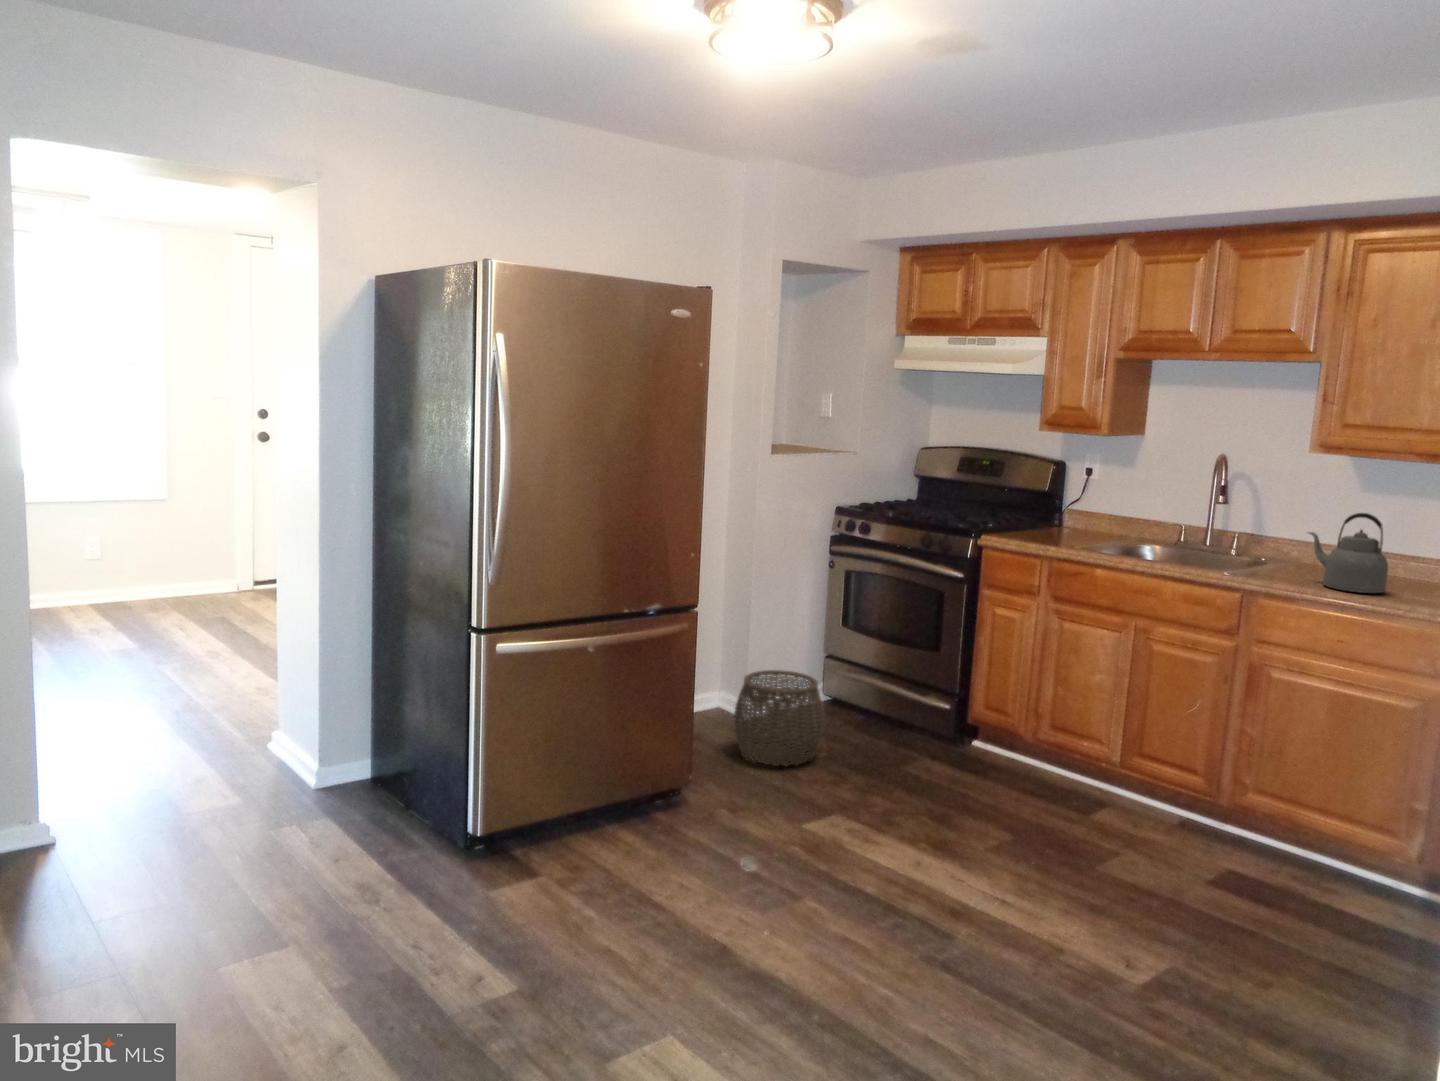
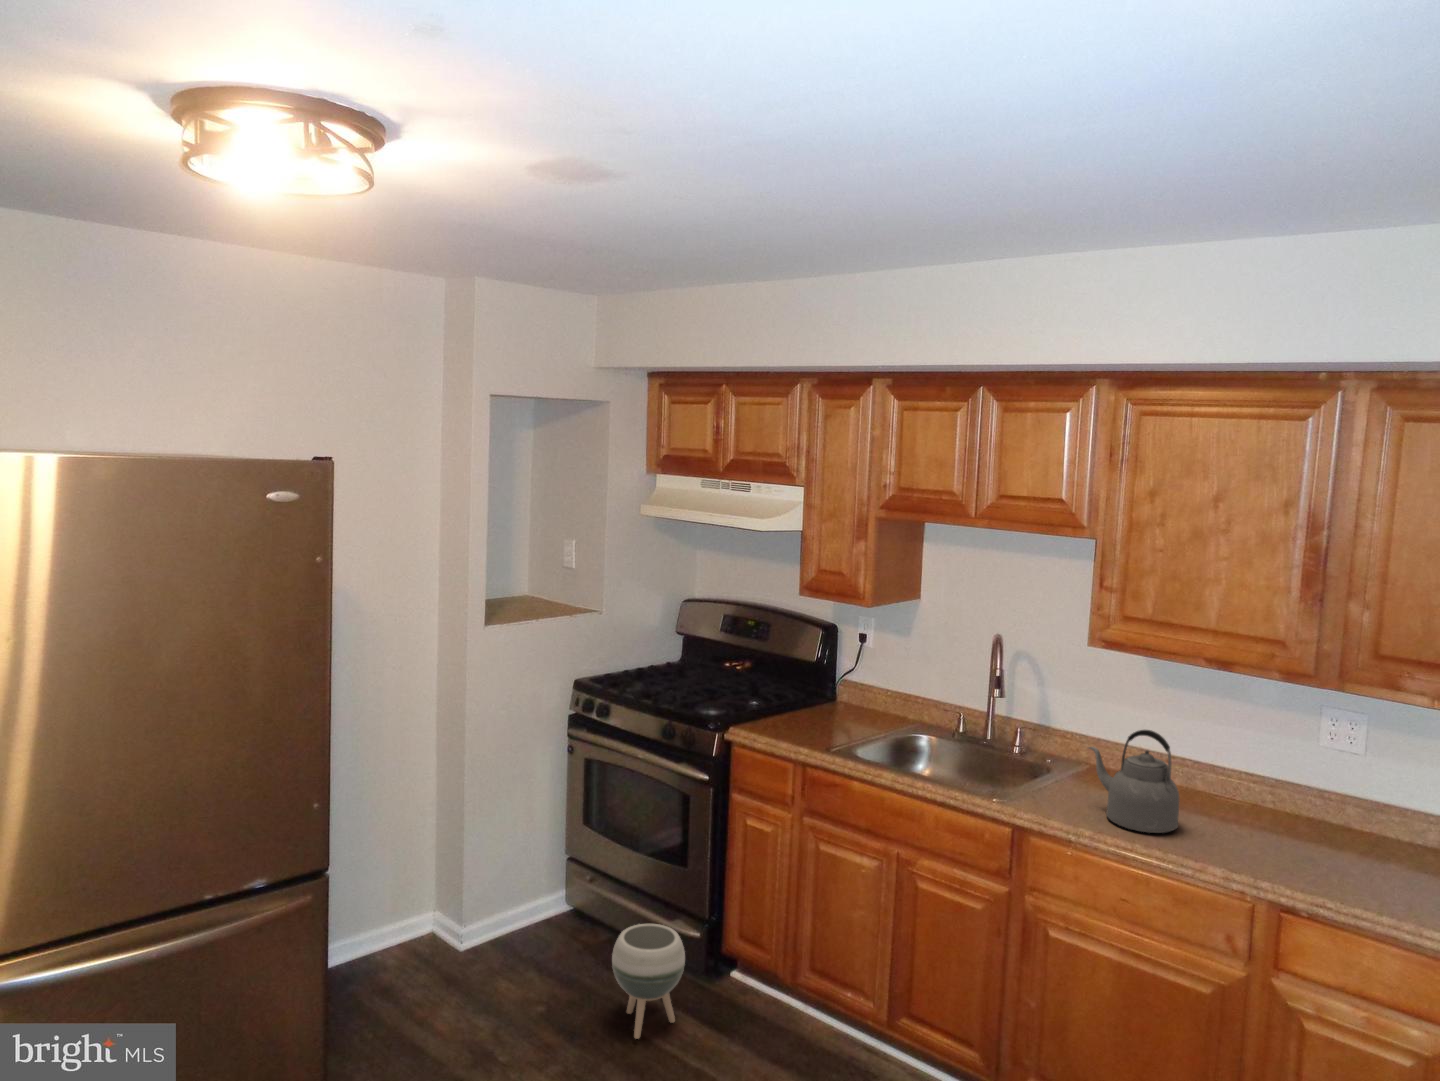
woven basket: present [734,670,824,766] -> none [418,903,536,1041]
planter: none [888,689,947,773] -> present [612,924,685,1039]

